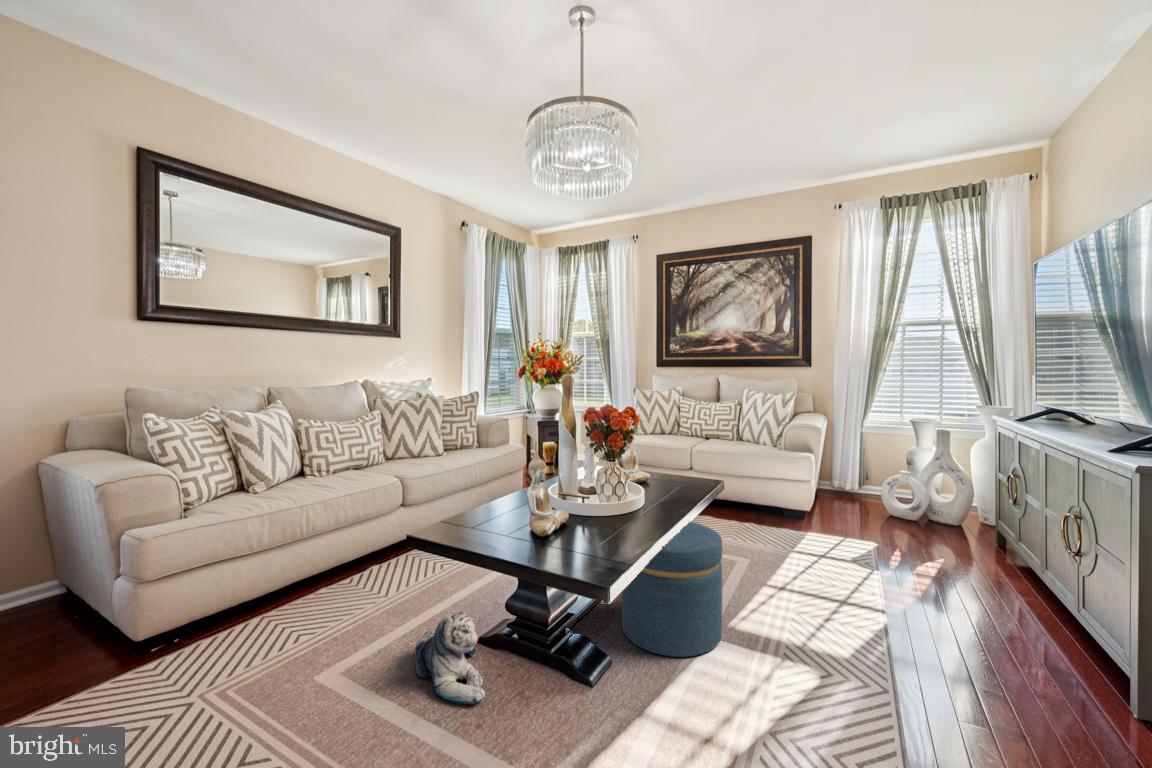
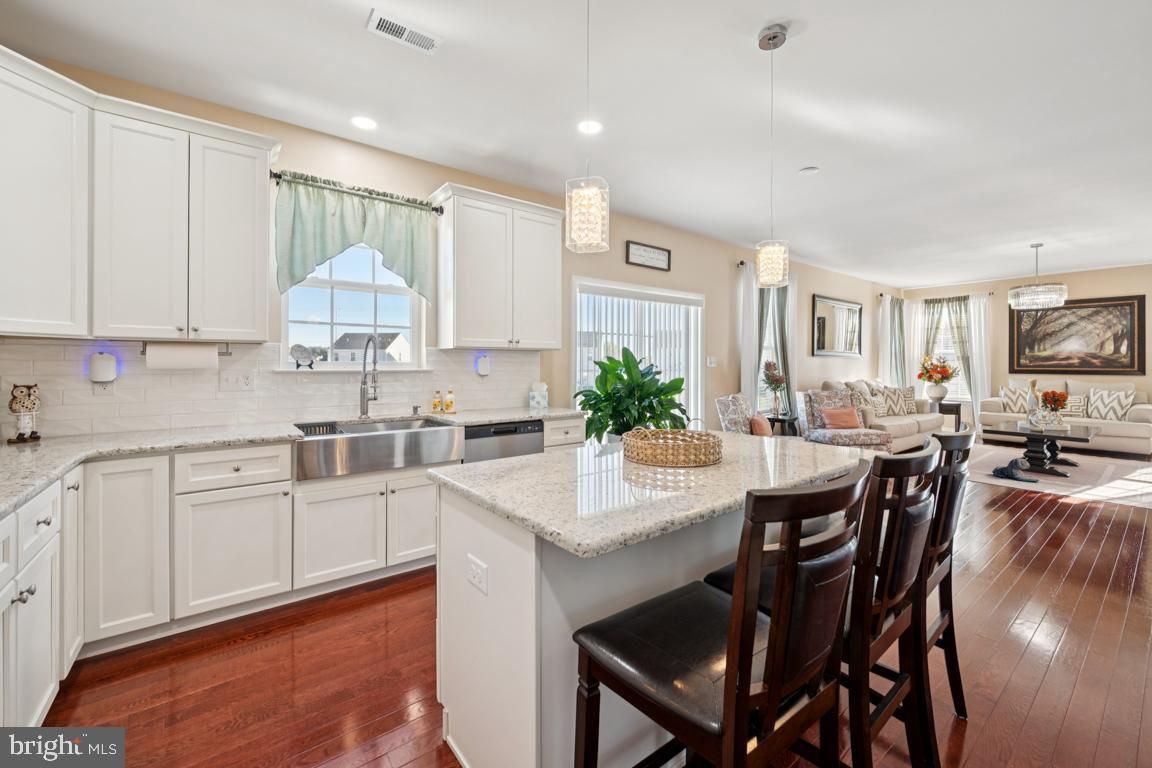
ottoman: present [622,522,722,657] -> none [1071,438,1127,482]

